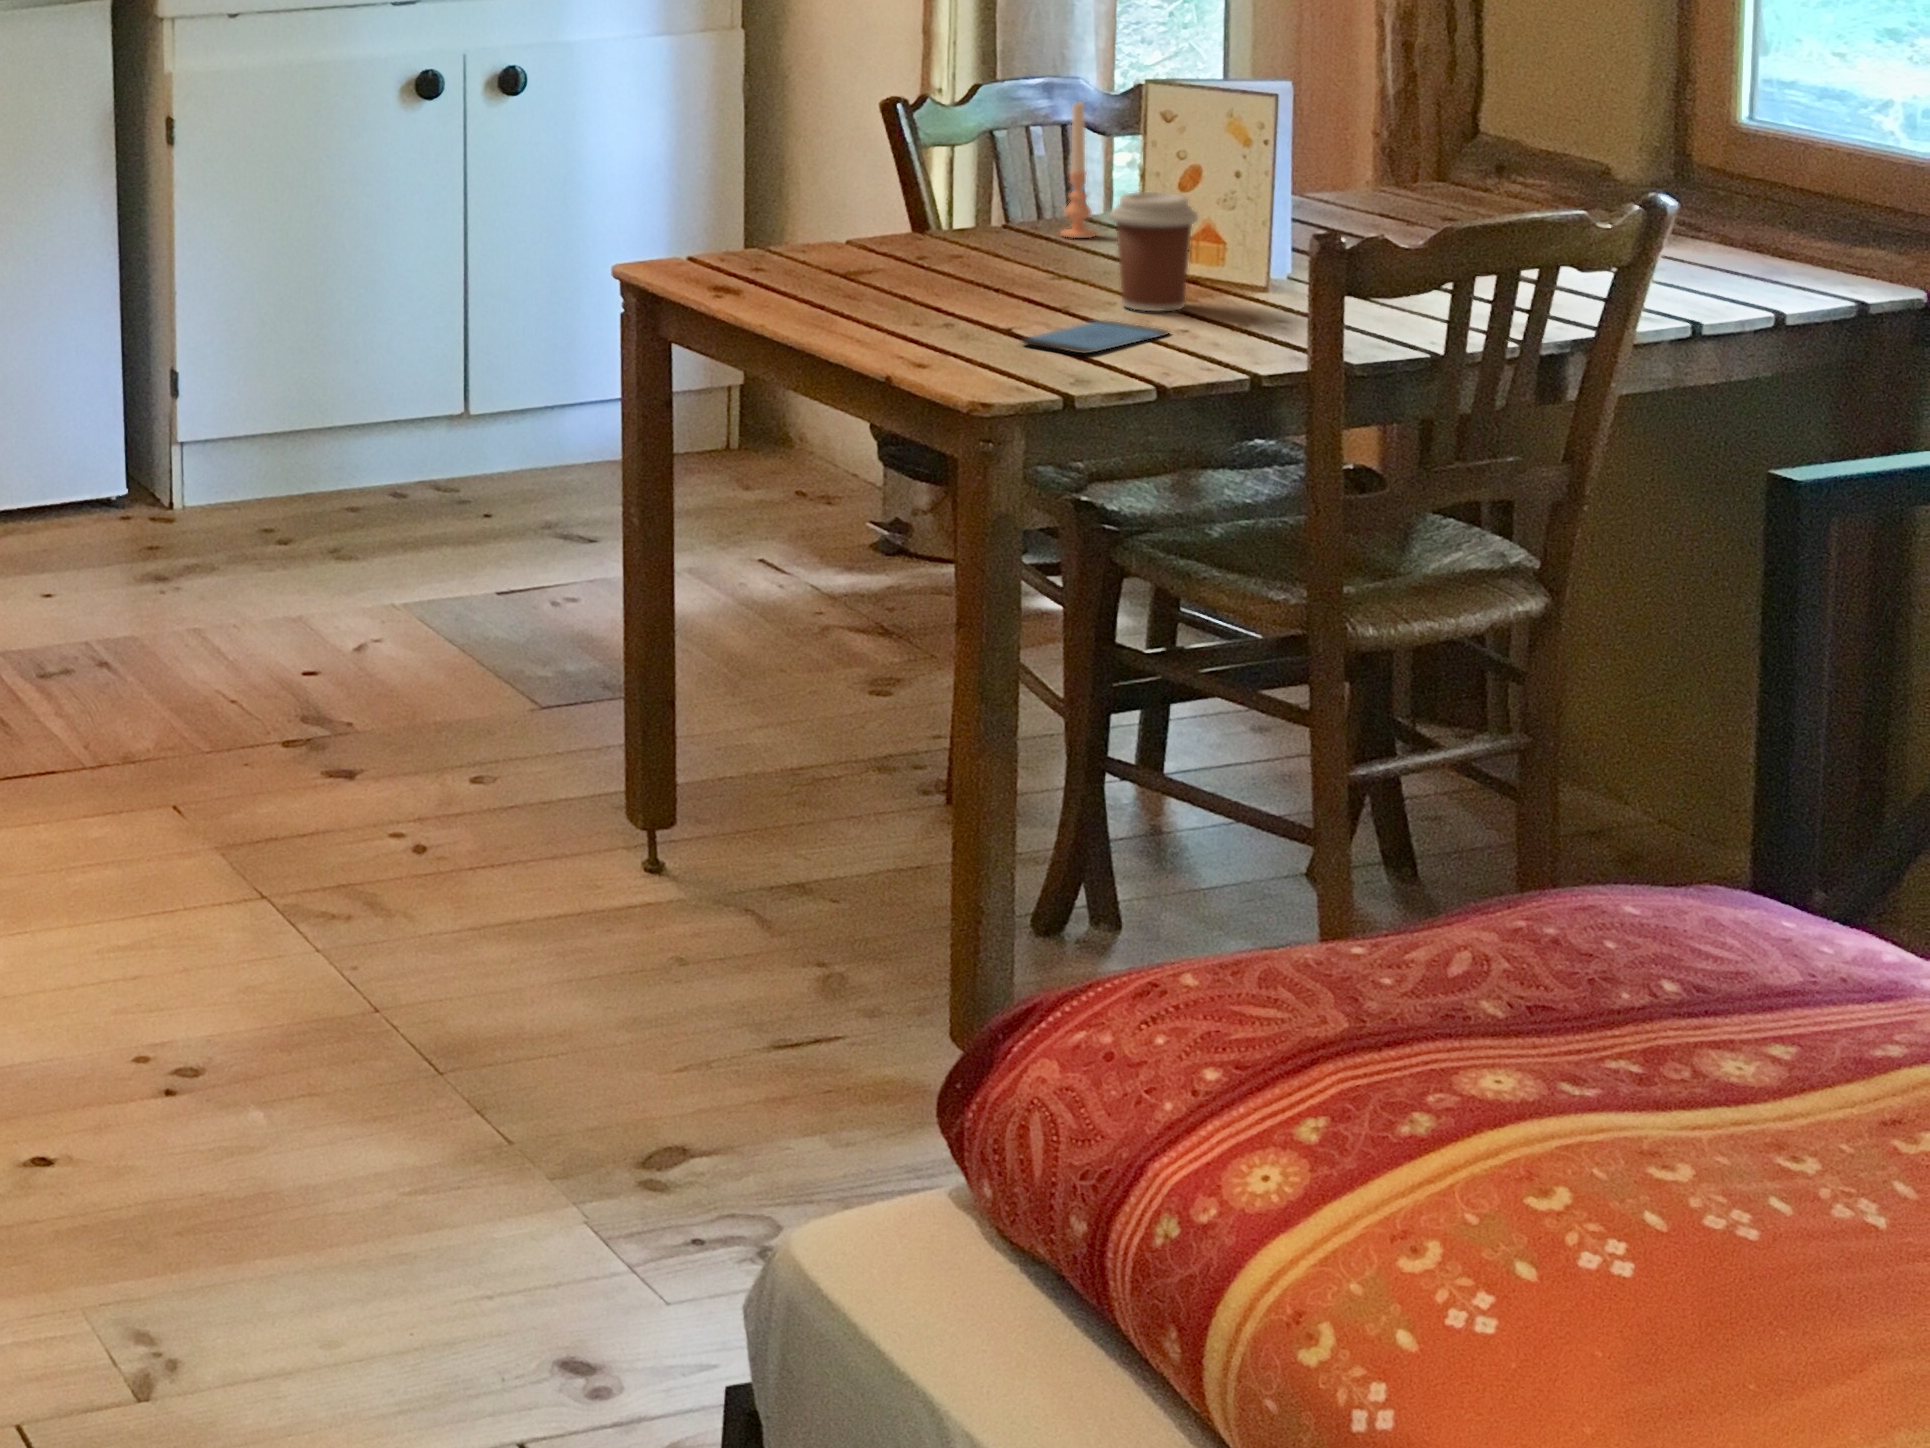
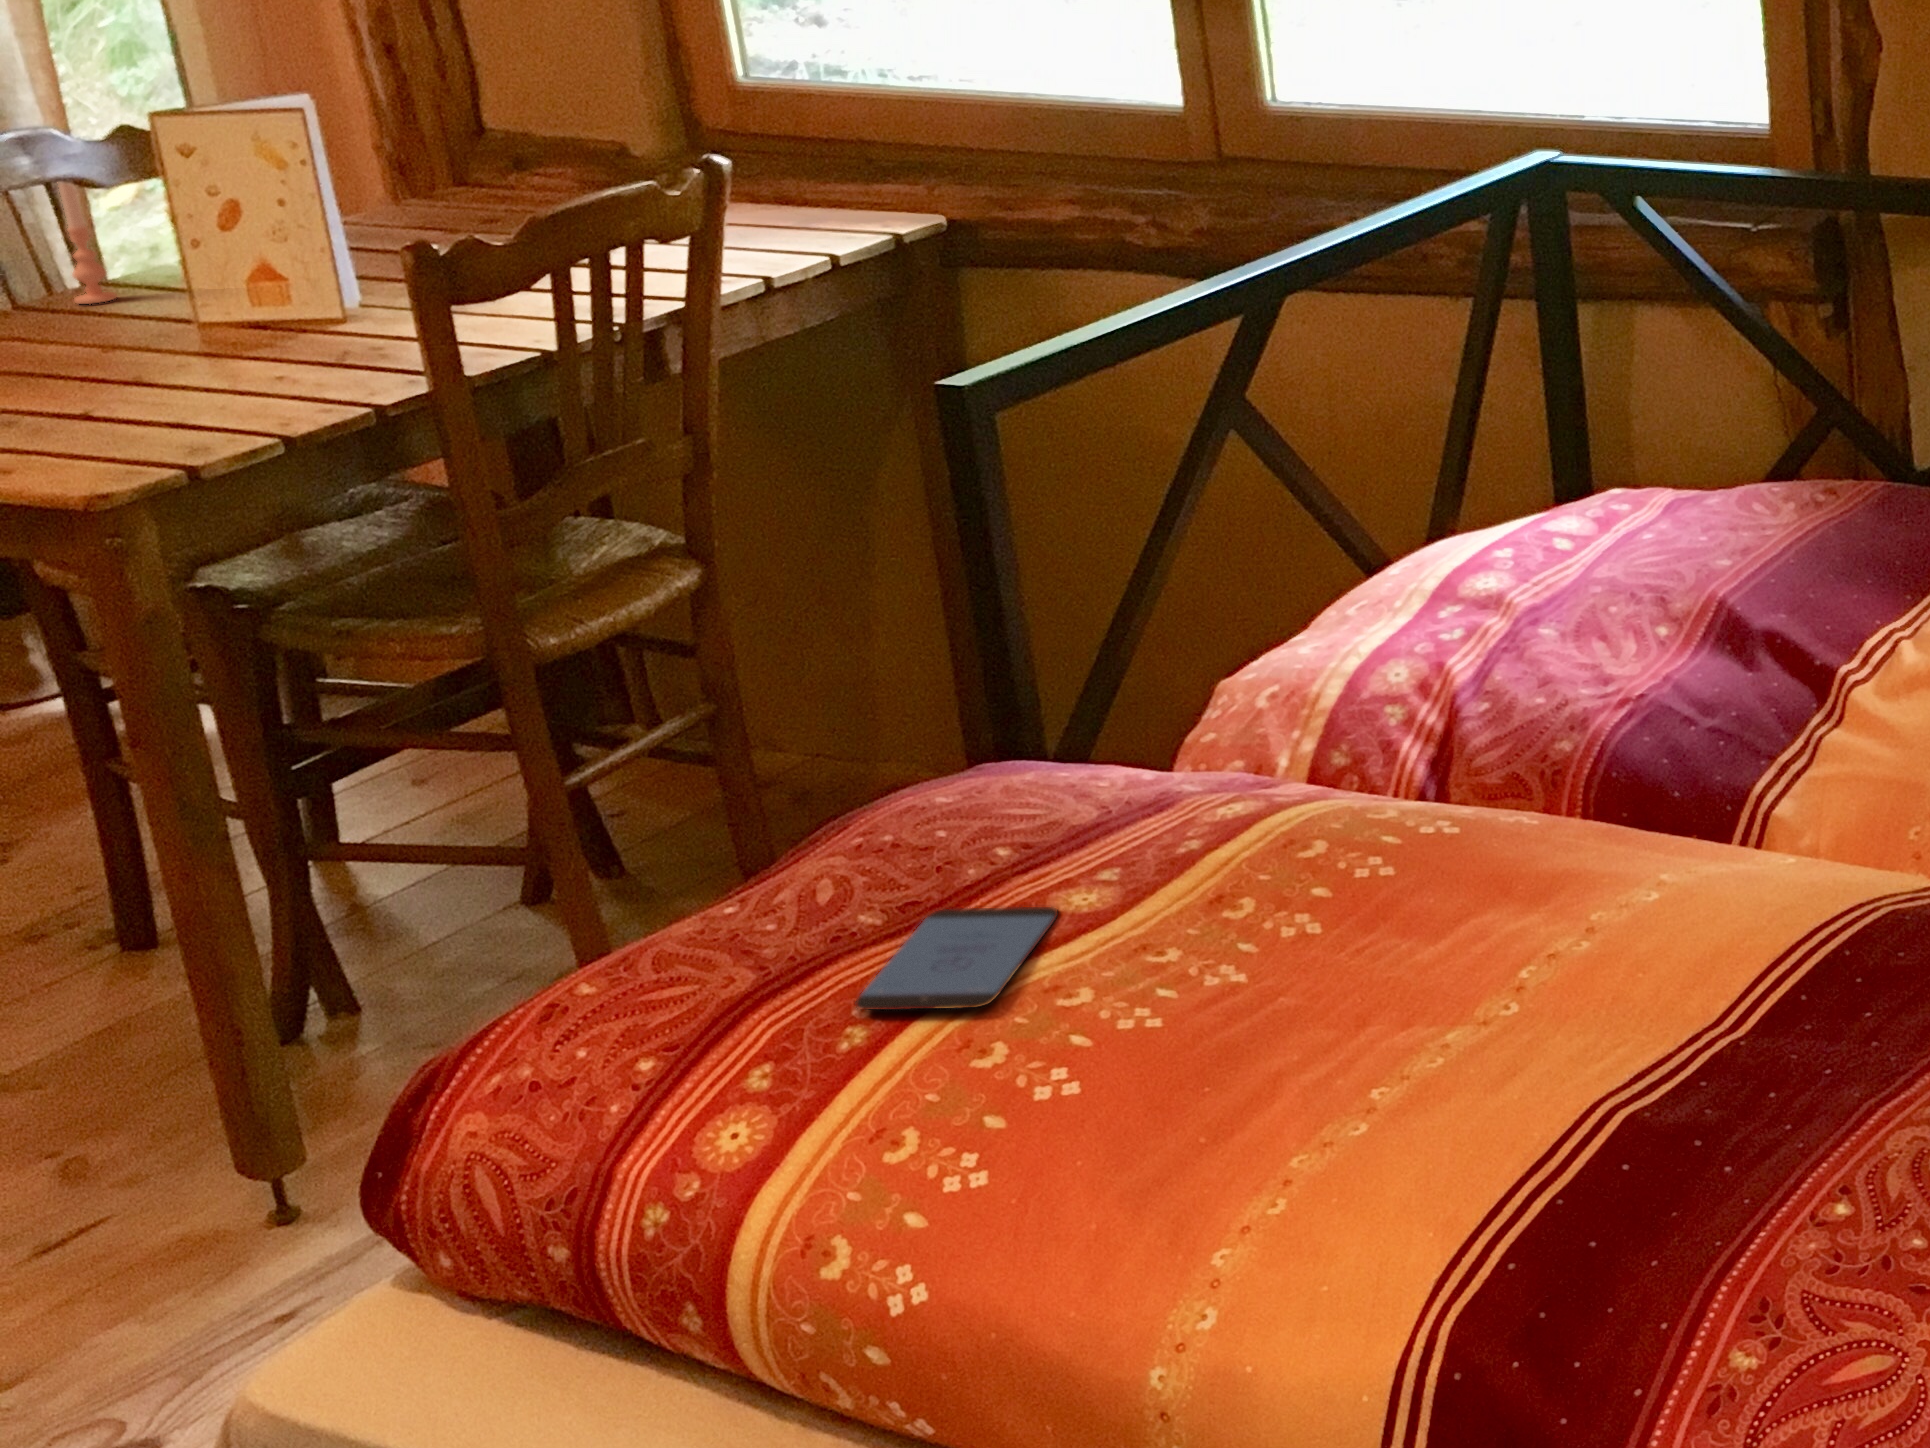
coffee cup: present [1110,192,1198,311] -> none [148,230,262,365]
smartphone: present [1022,321,1168,353] -> present [855,907,1058,1010]

